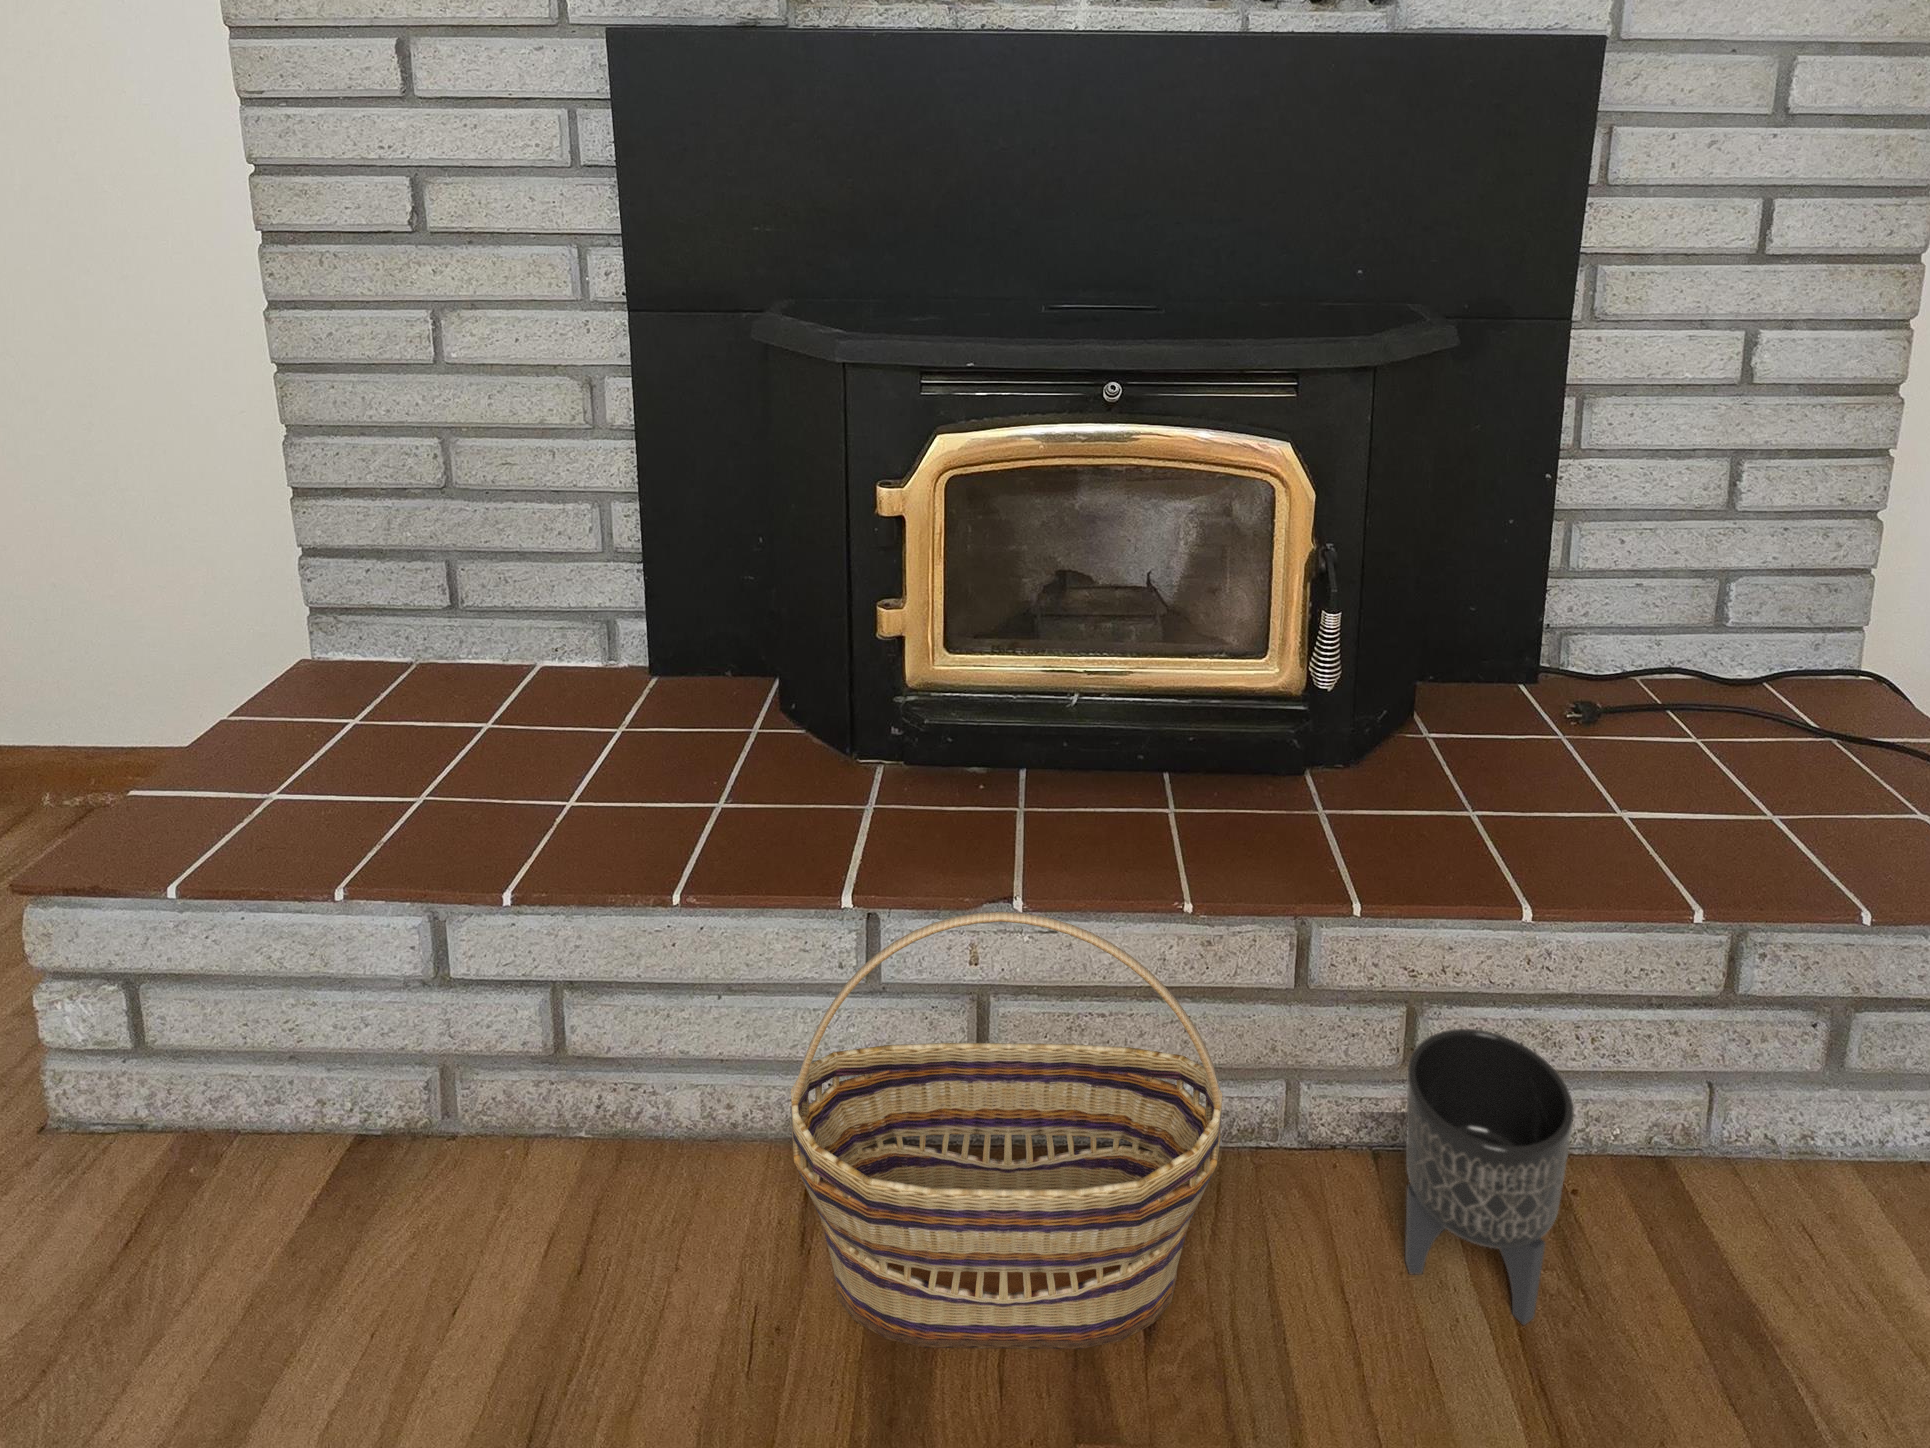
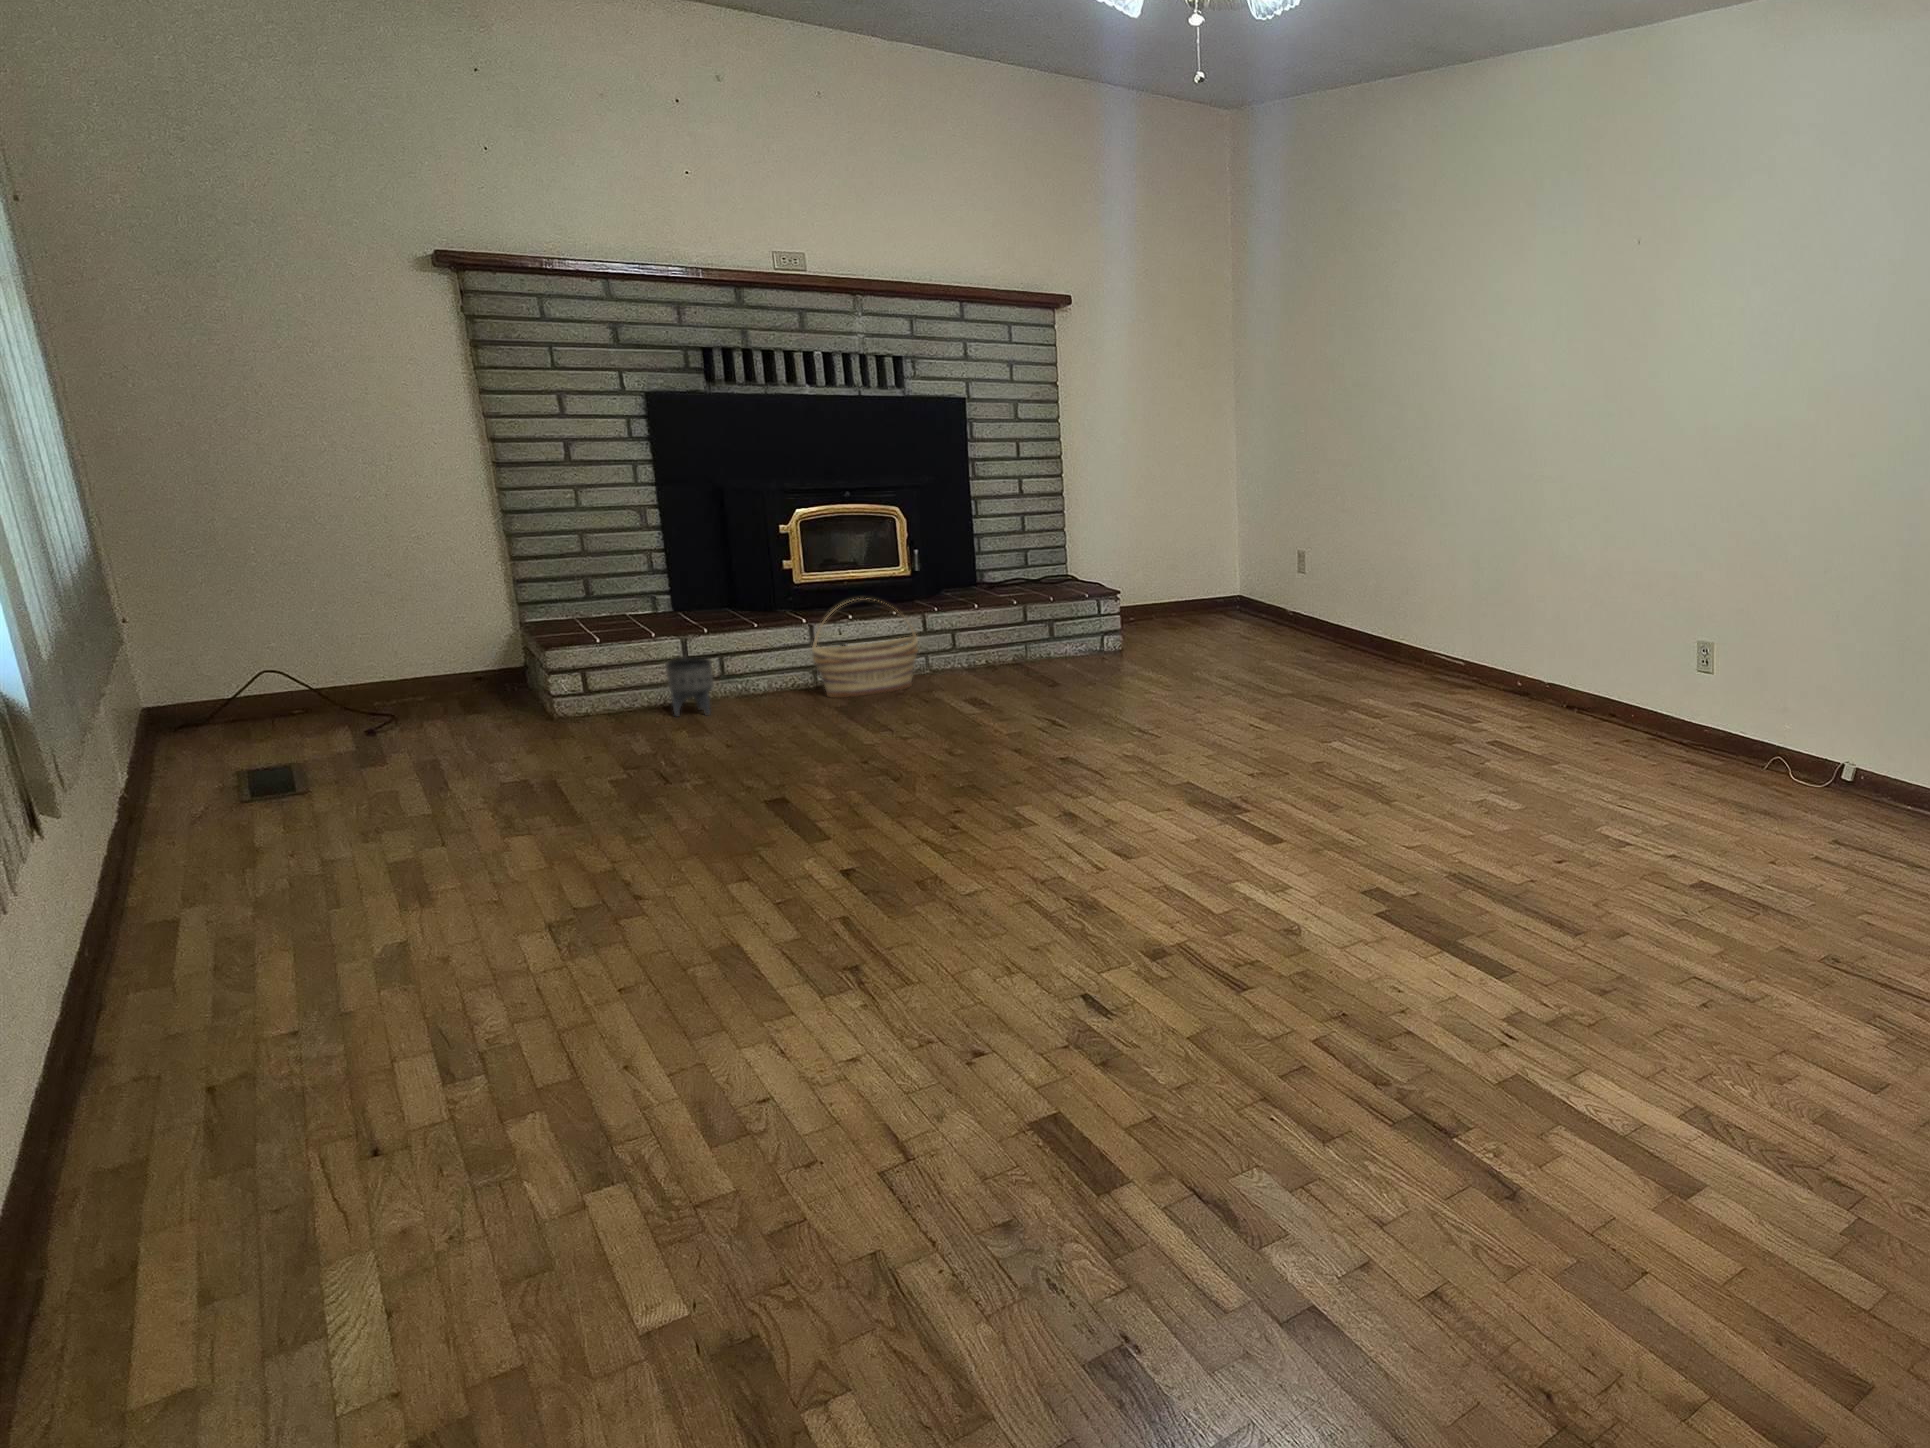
planter: present [1405,1029,1574,1325] -> present [665,658,713,716]

